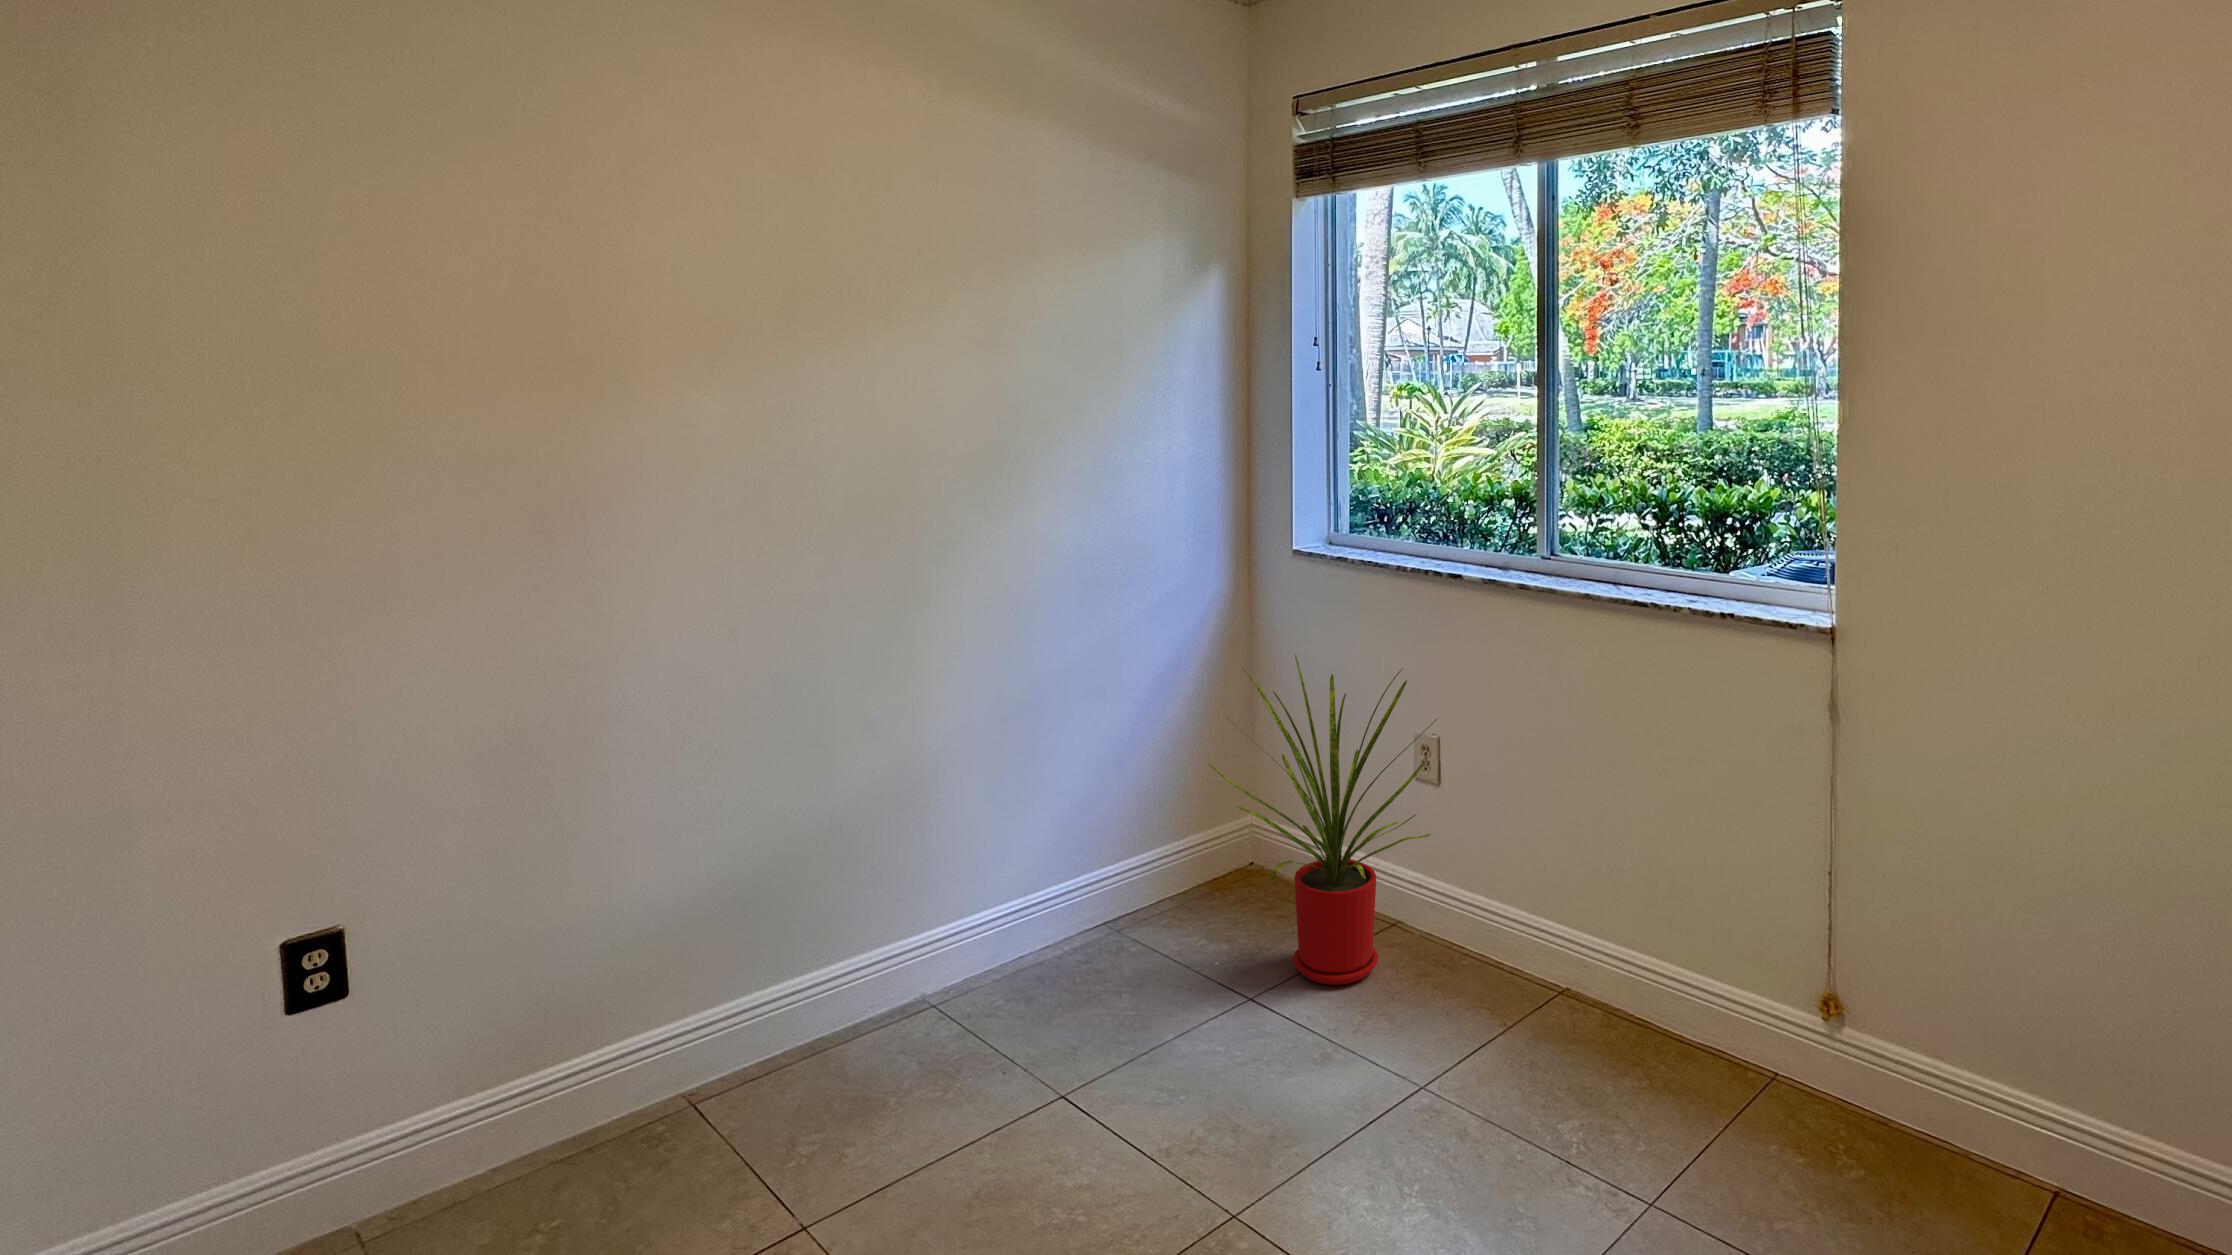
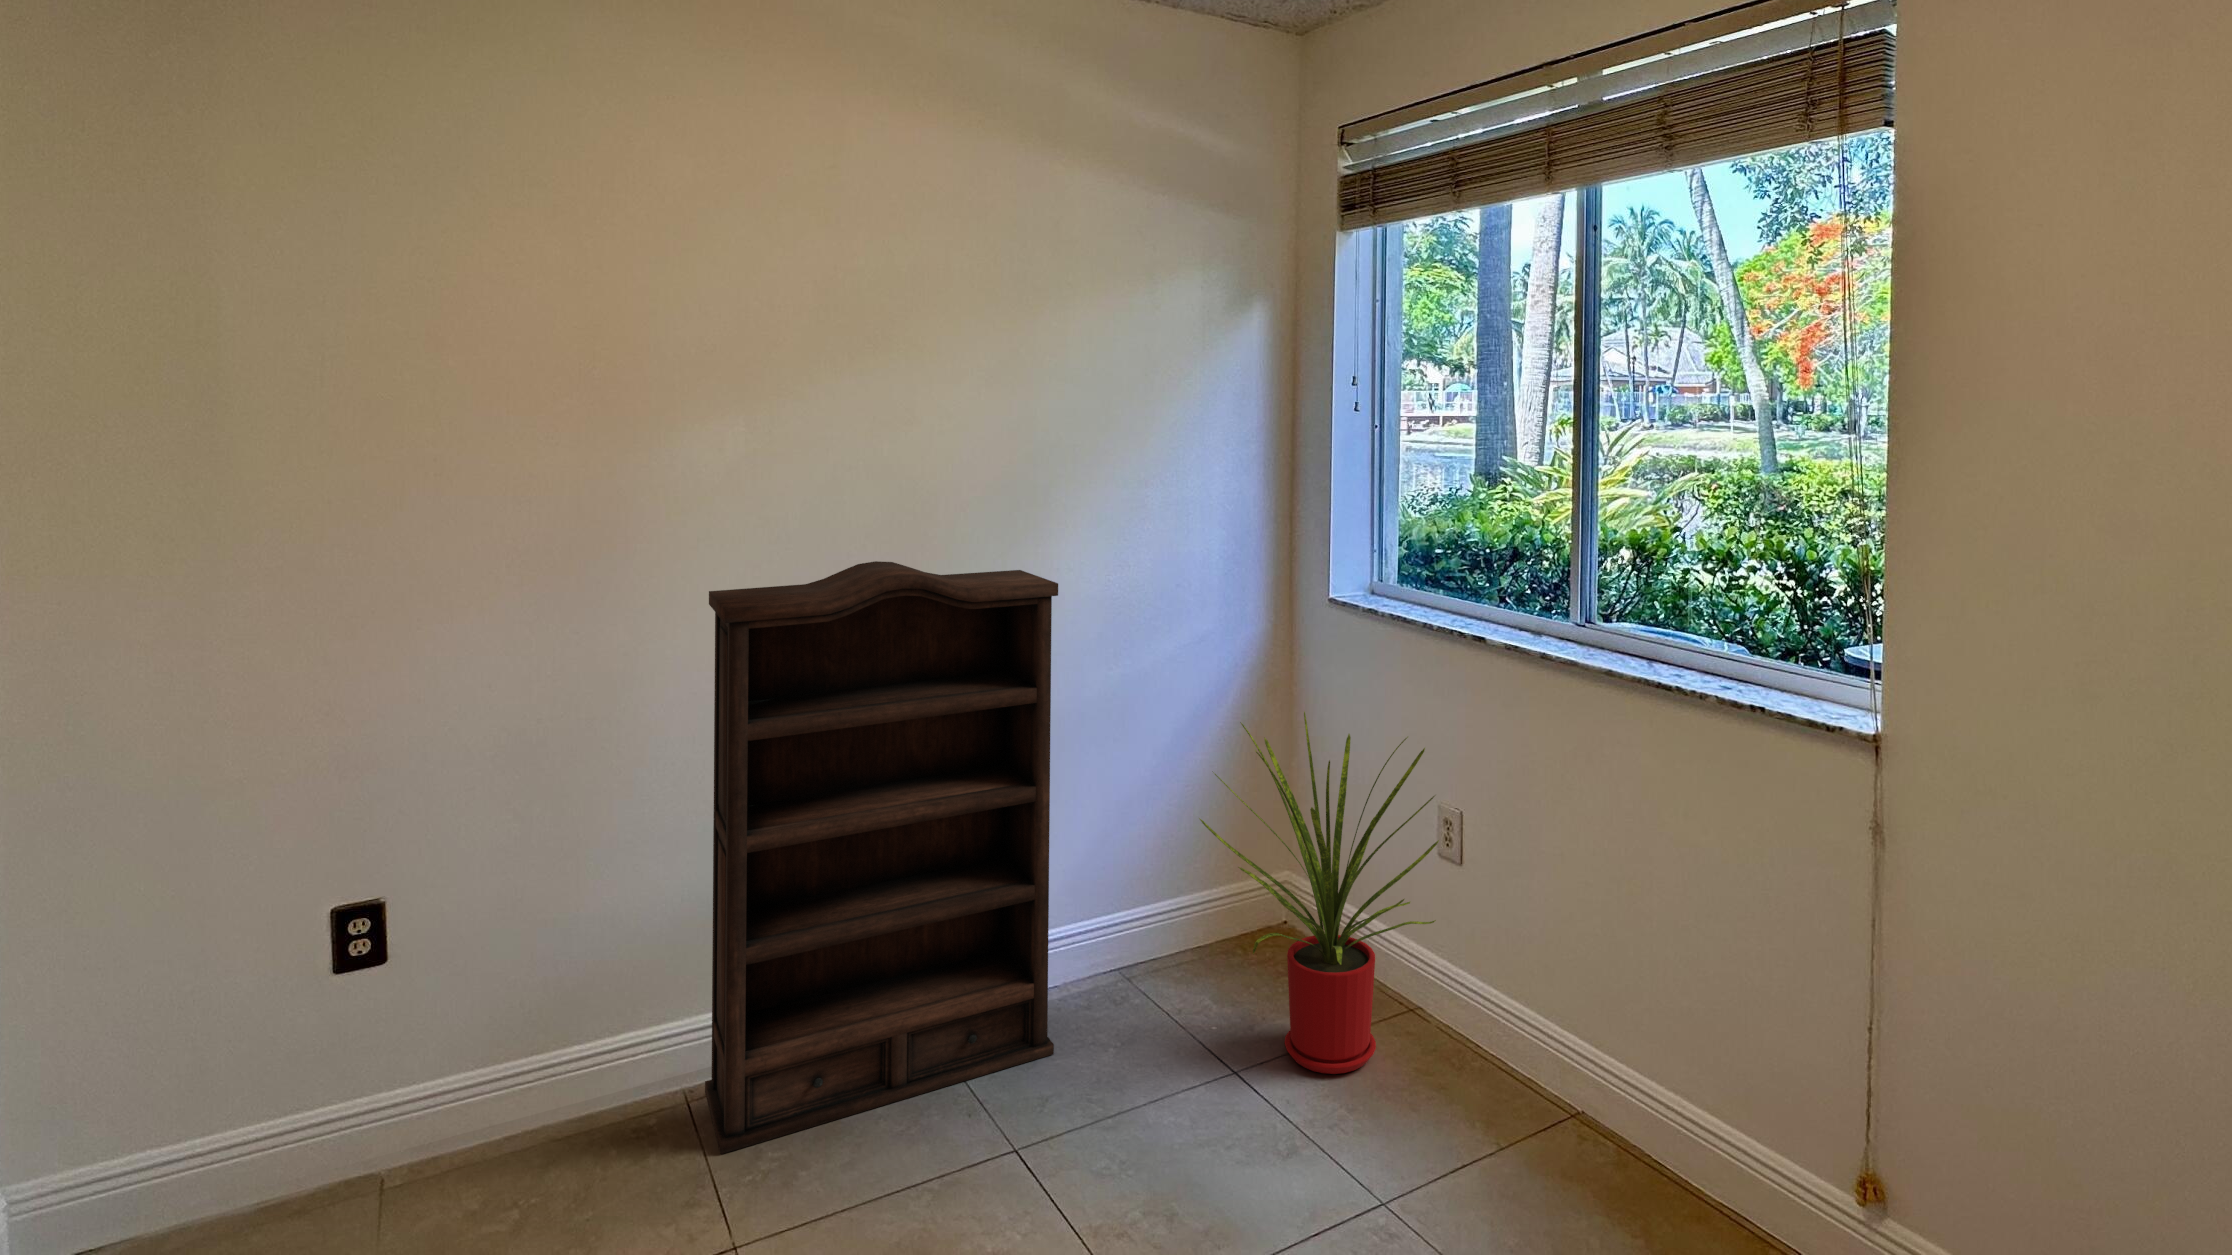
bookshelf: none [701,531,1073,1146] -> present [705,561,1058,1154]

